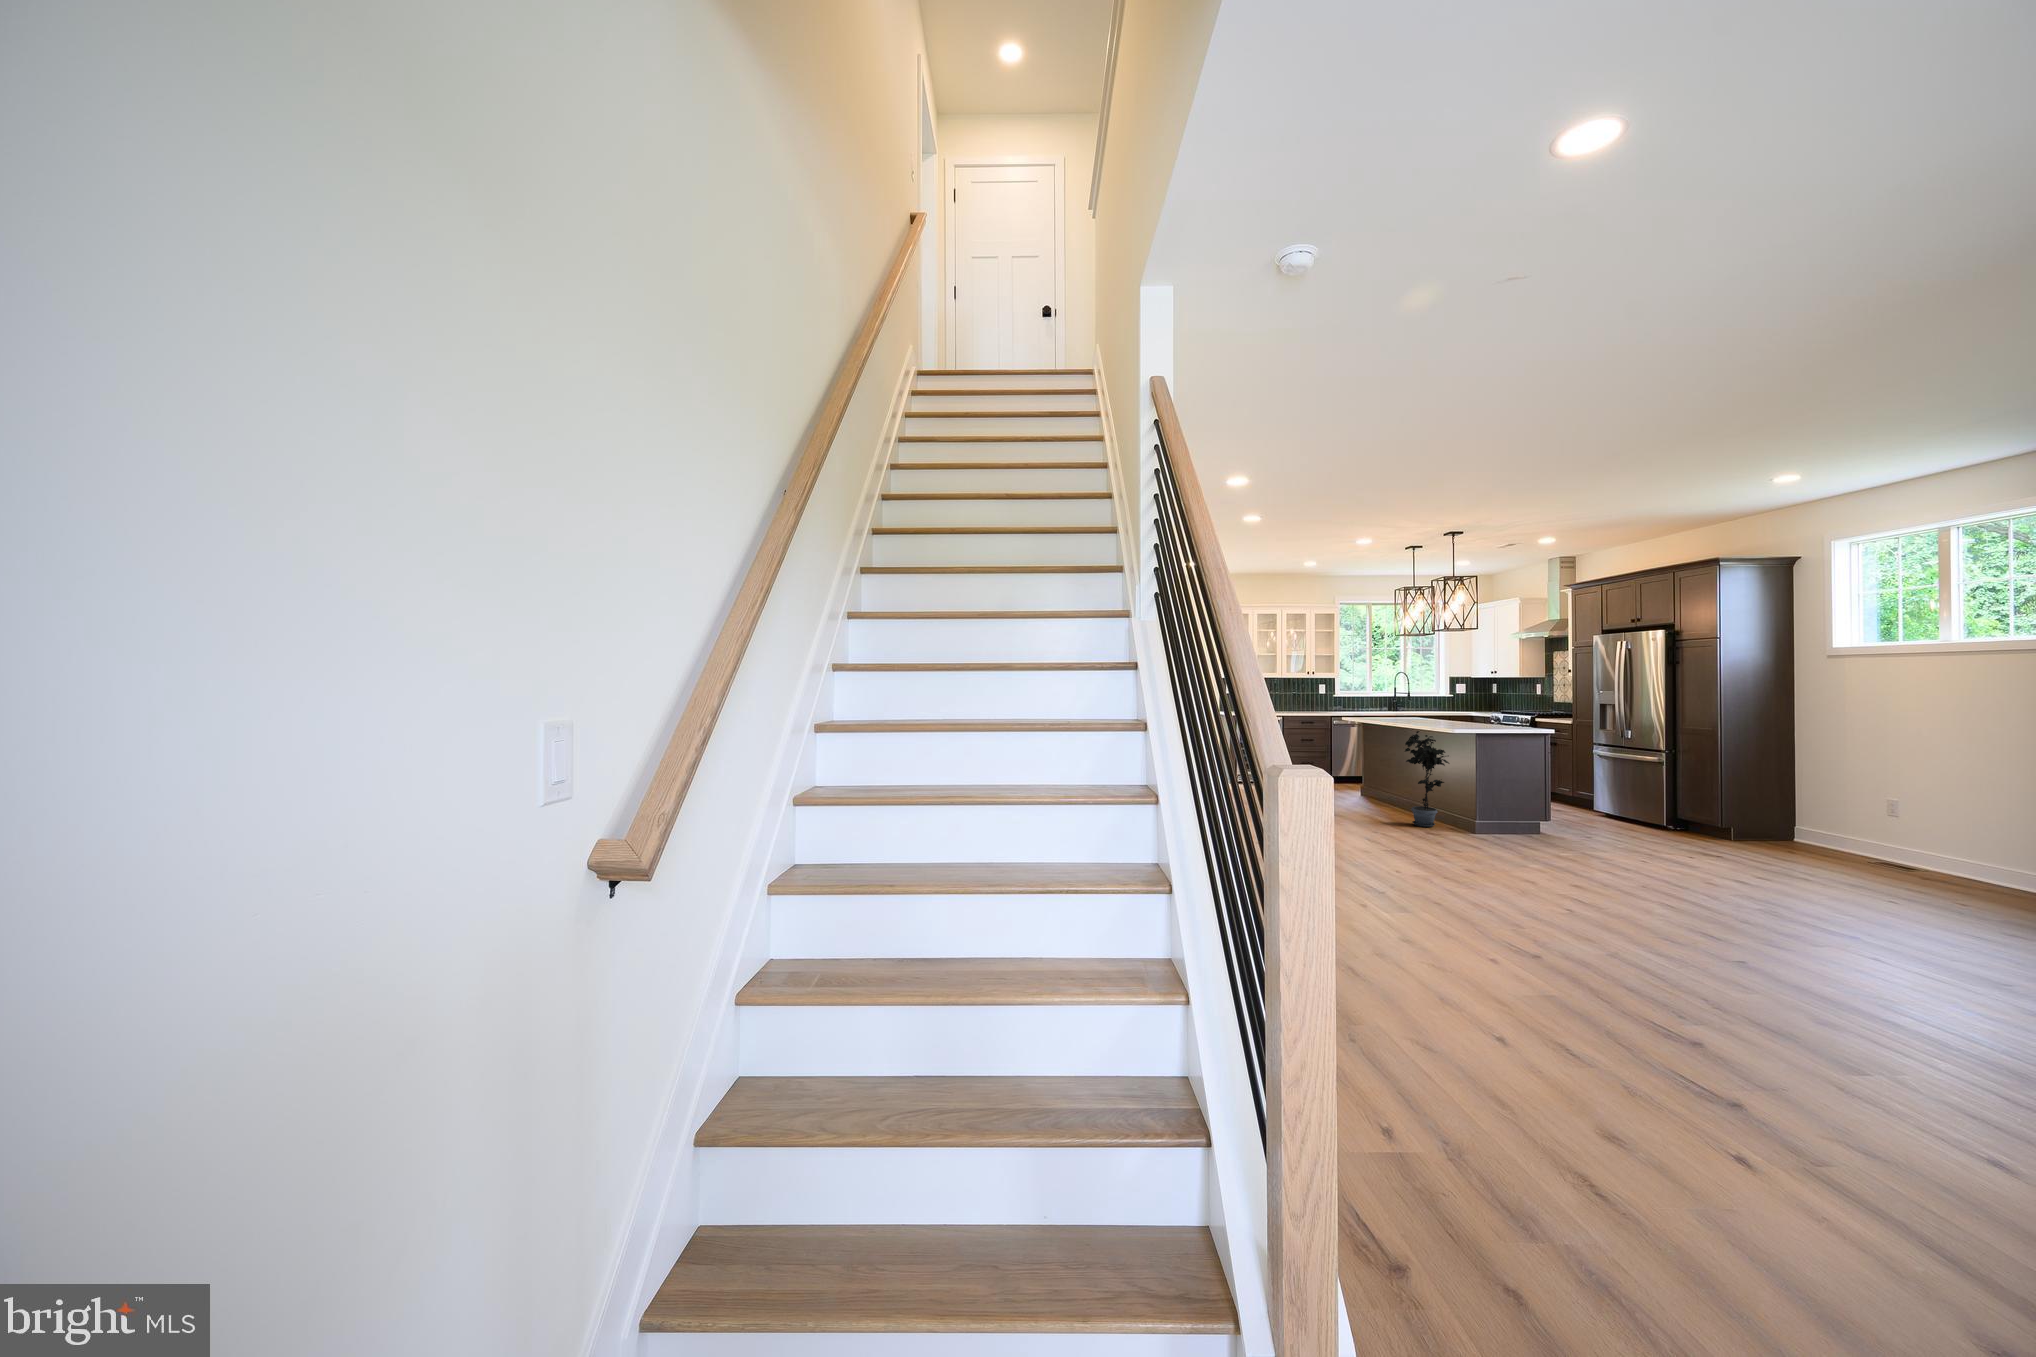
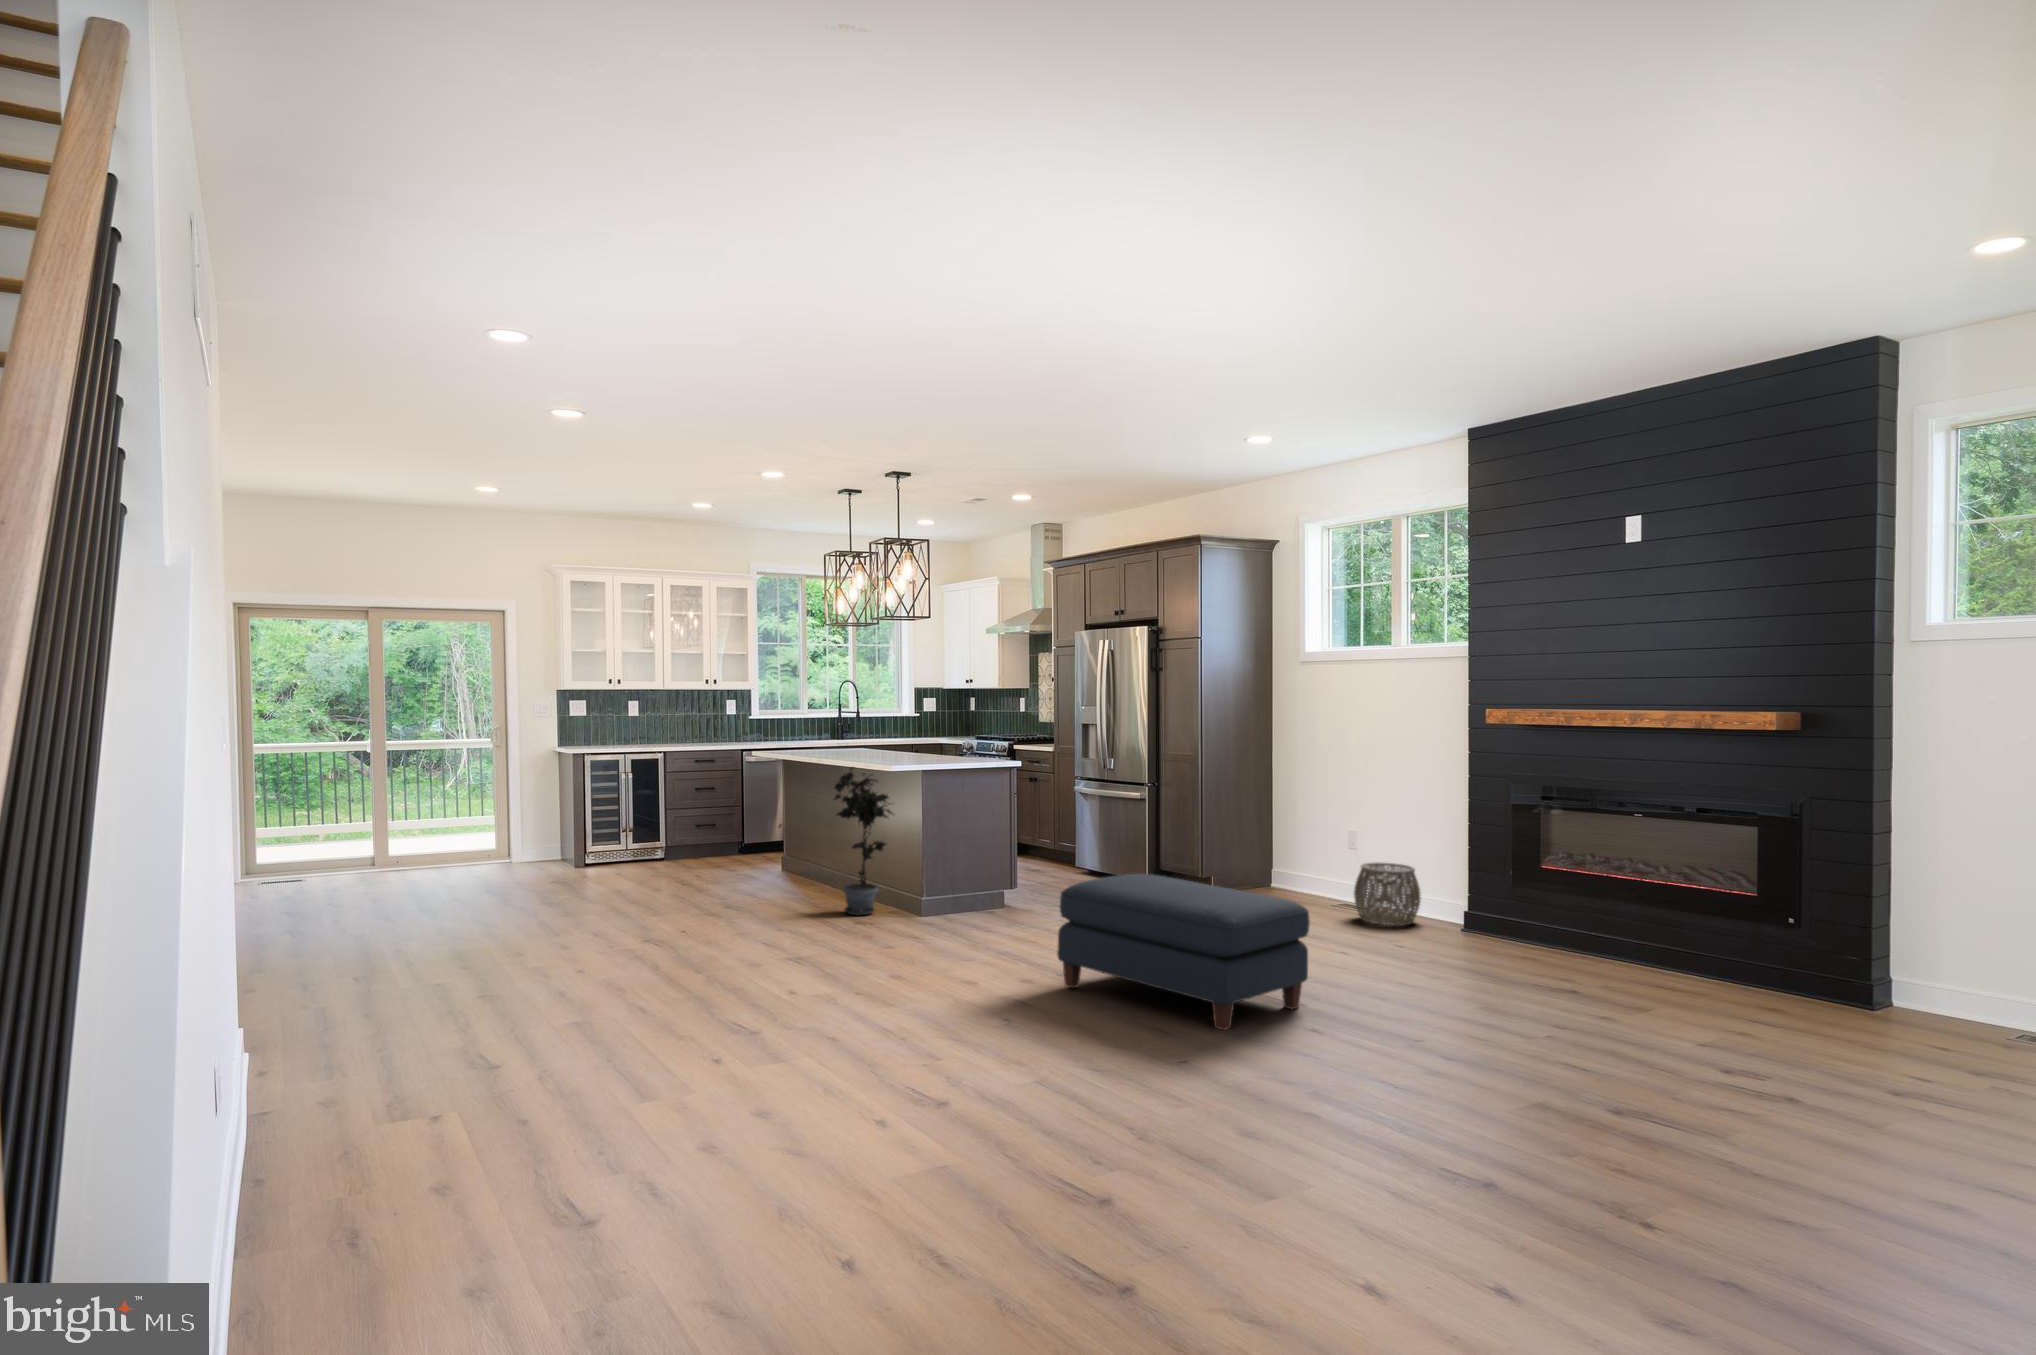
ottoman: none [1592,817,1845,941] -> present [1057,874,1310,1030]
woven basket: none [1894,829,1982,886] -> present [1354,862,1421,926]

